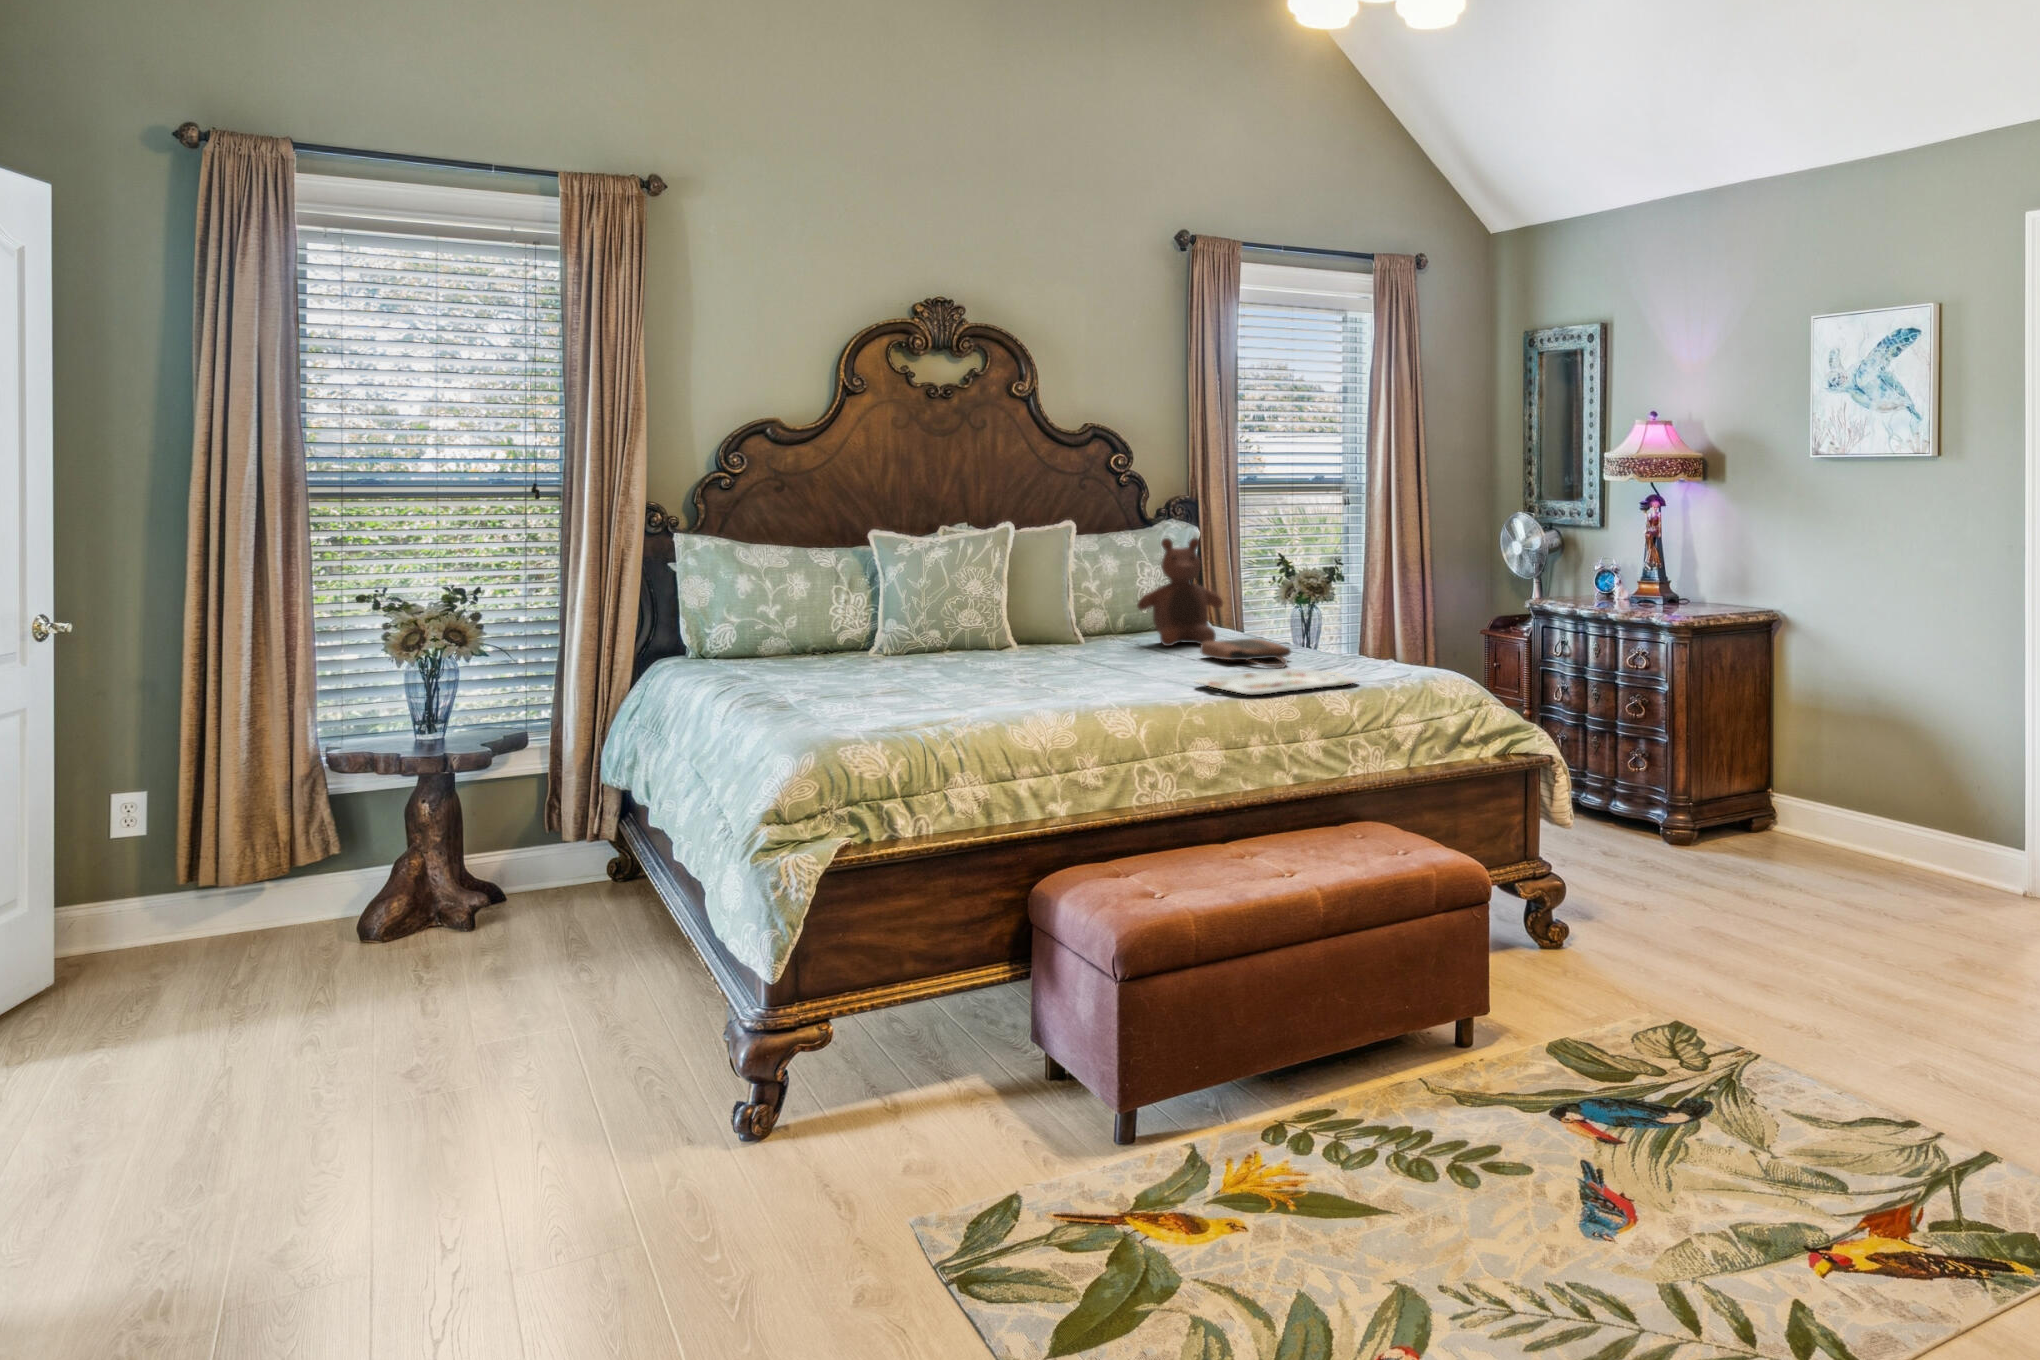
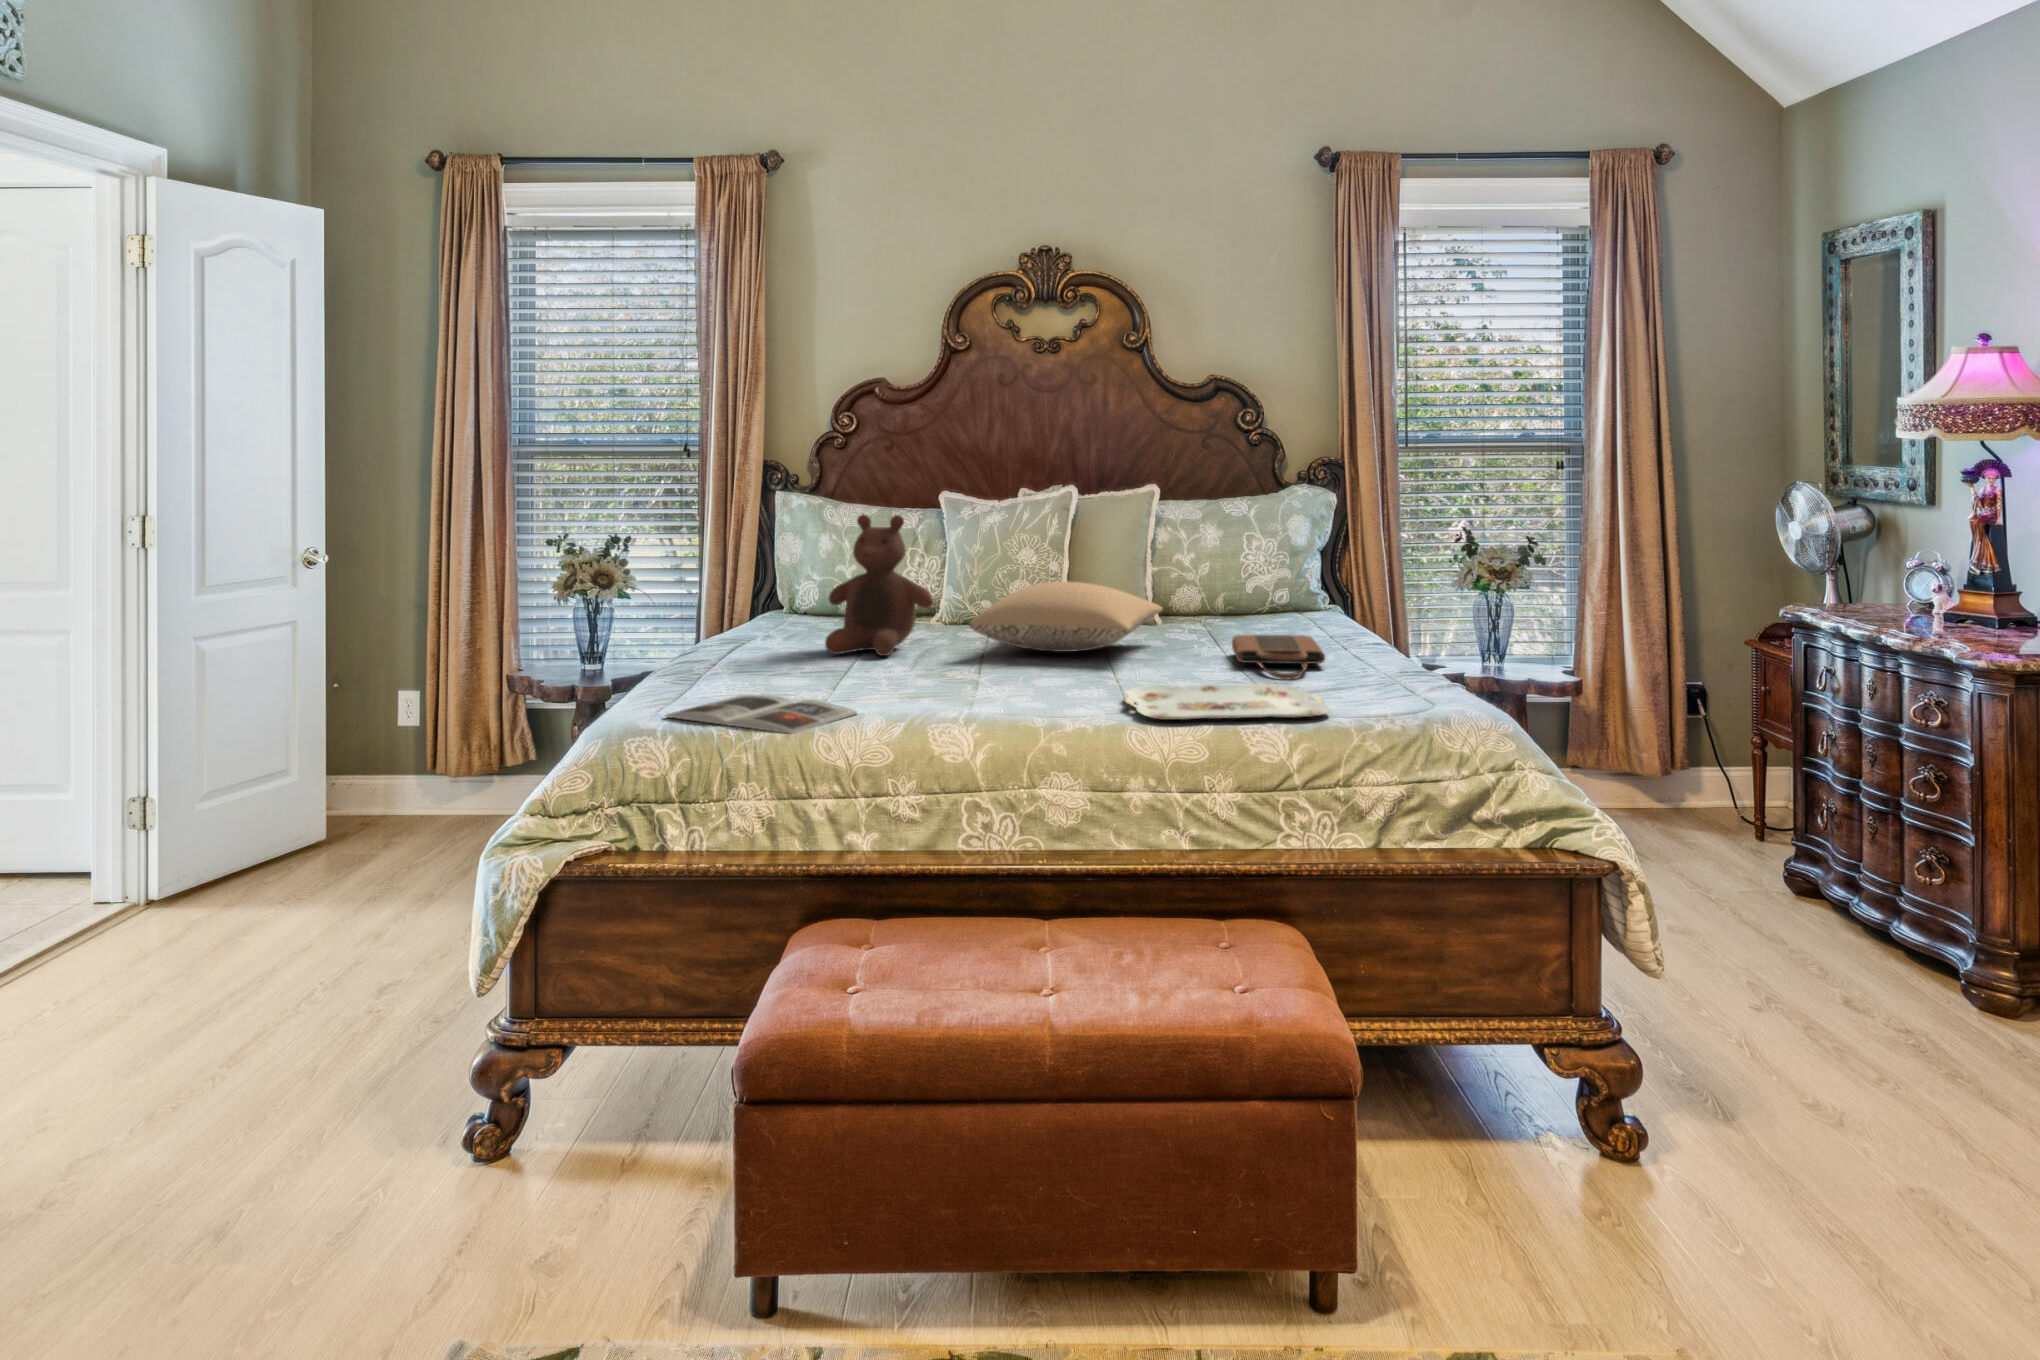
stuffed bear: present [1137,538,1223,646] -> present [825,514,933,656]
pillow: none [990,607,1141,666] -> present [969,582,1162,652]
magazine: none [846,708,1011,731] -> present [666,695,857,734]

